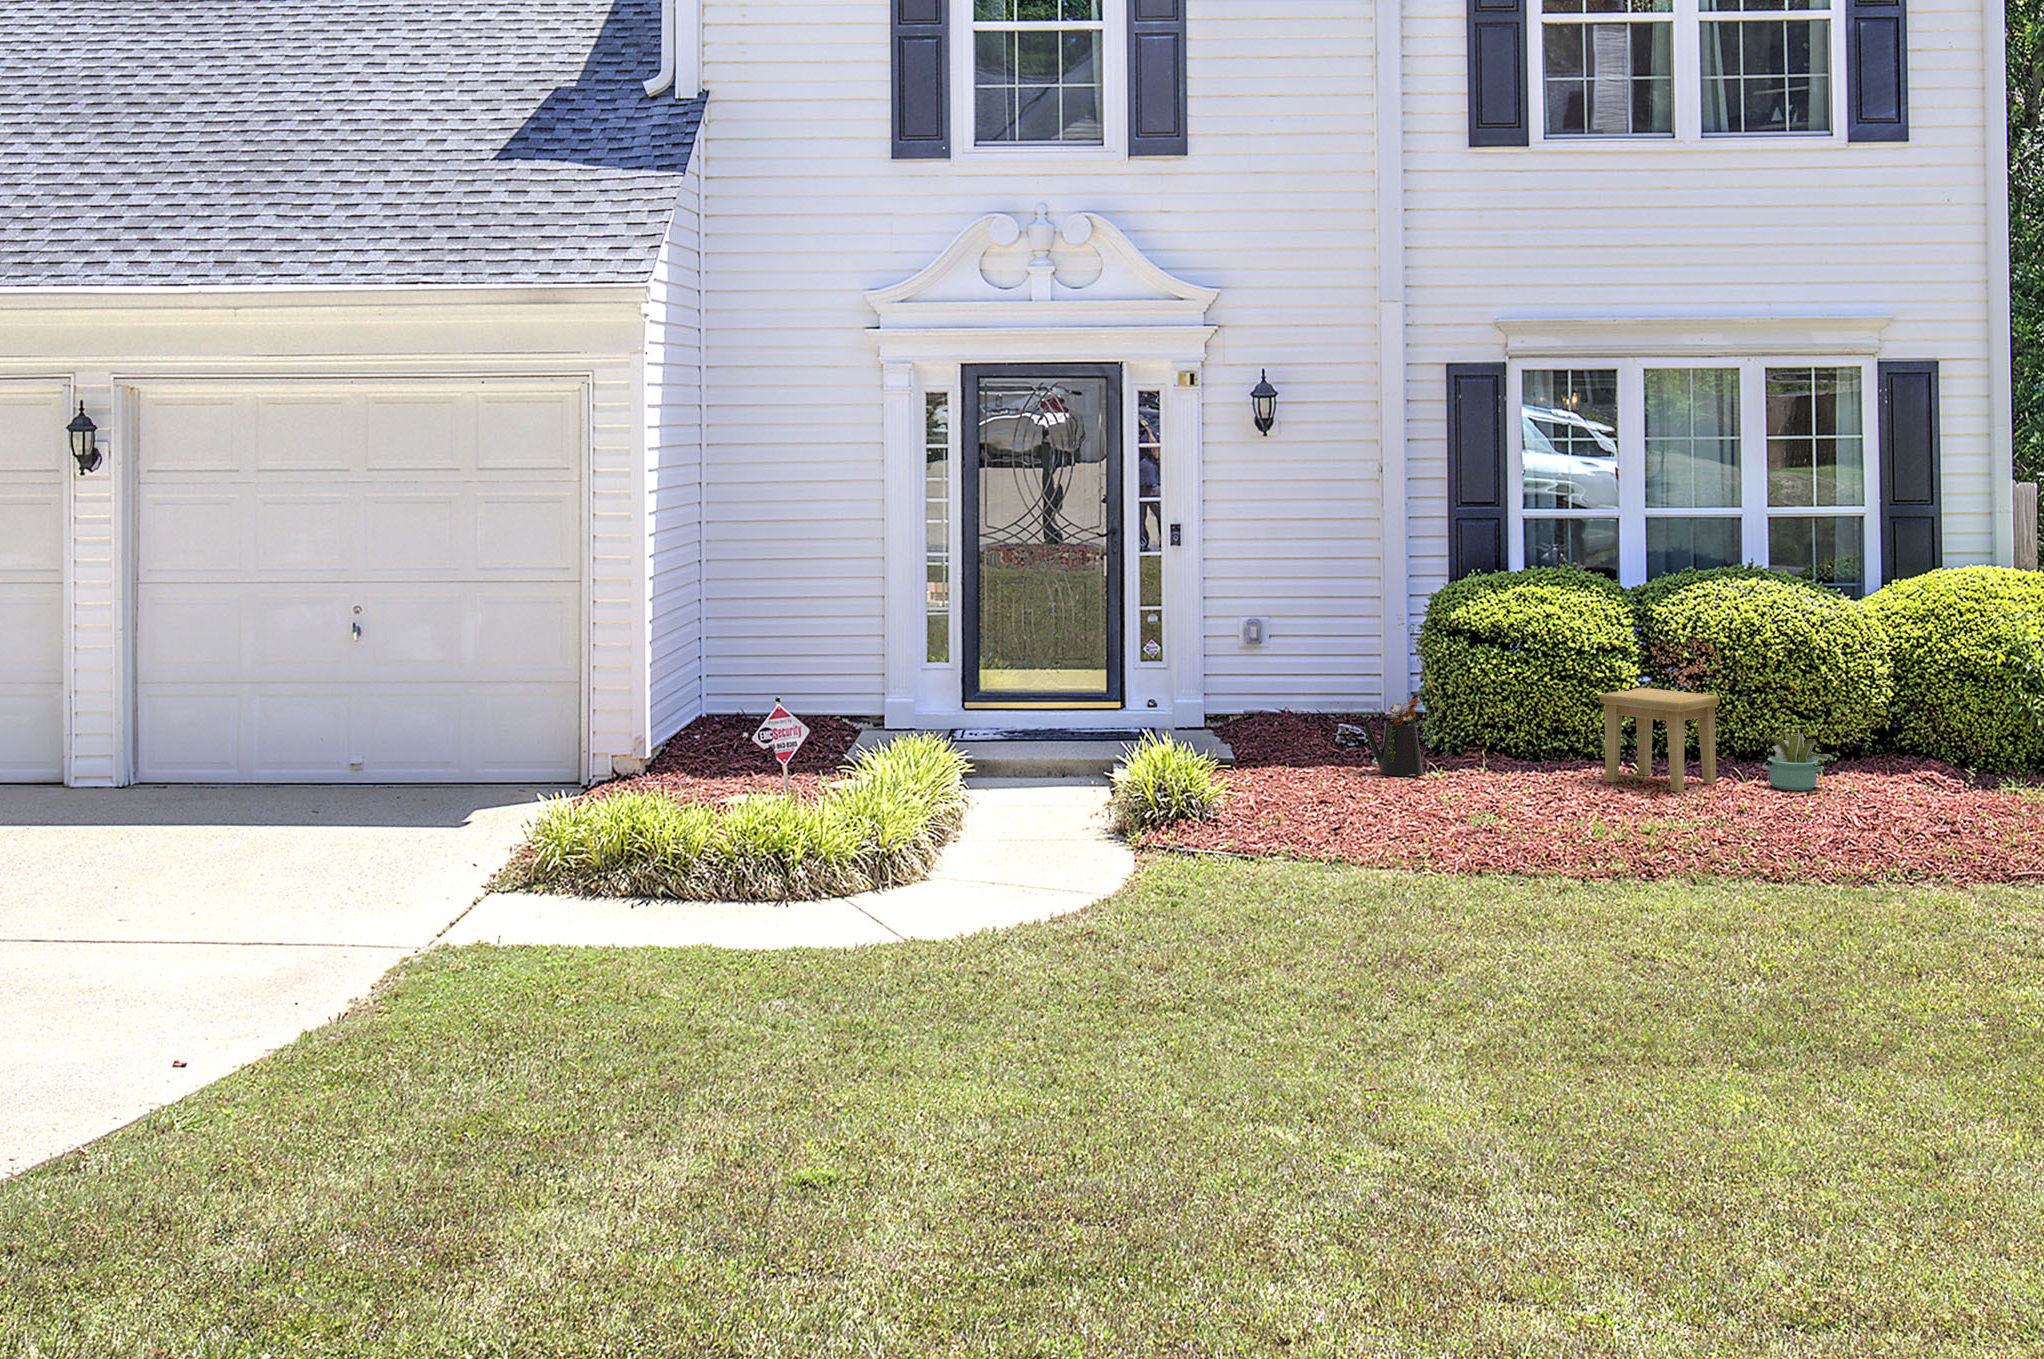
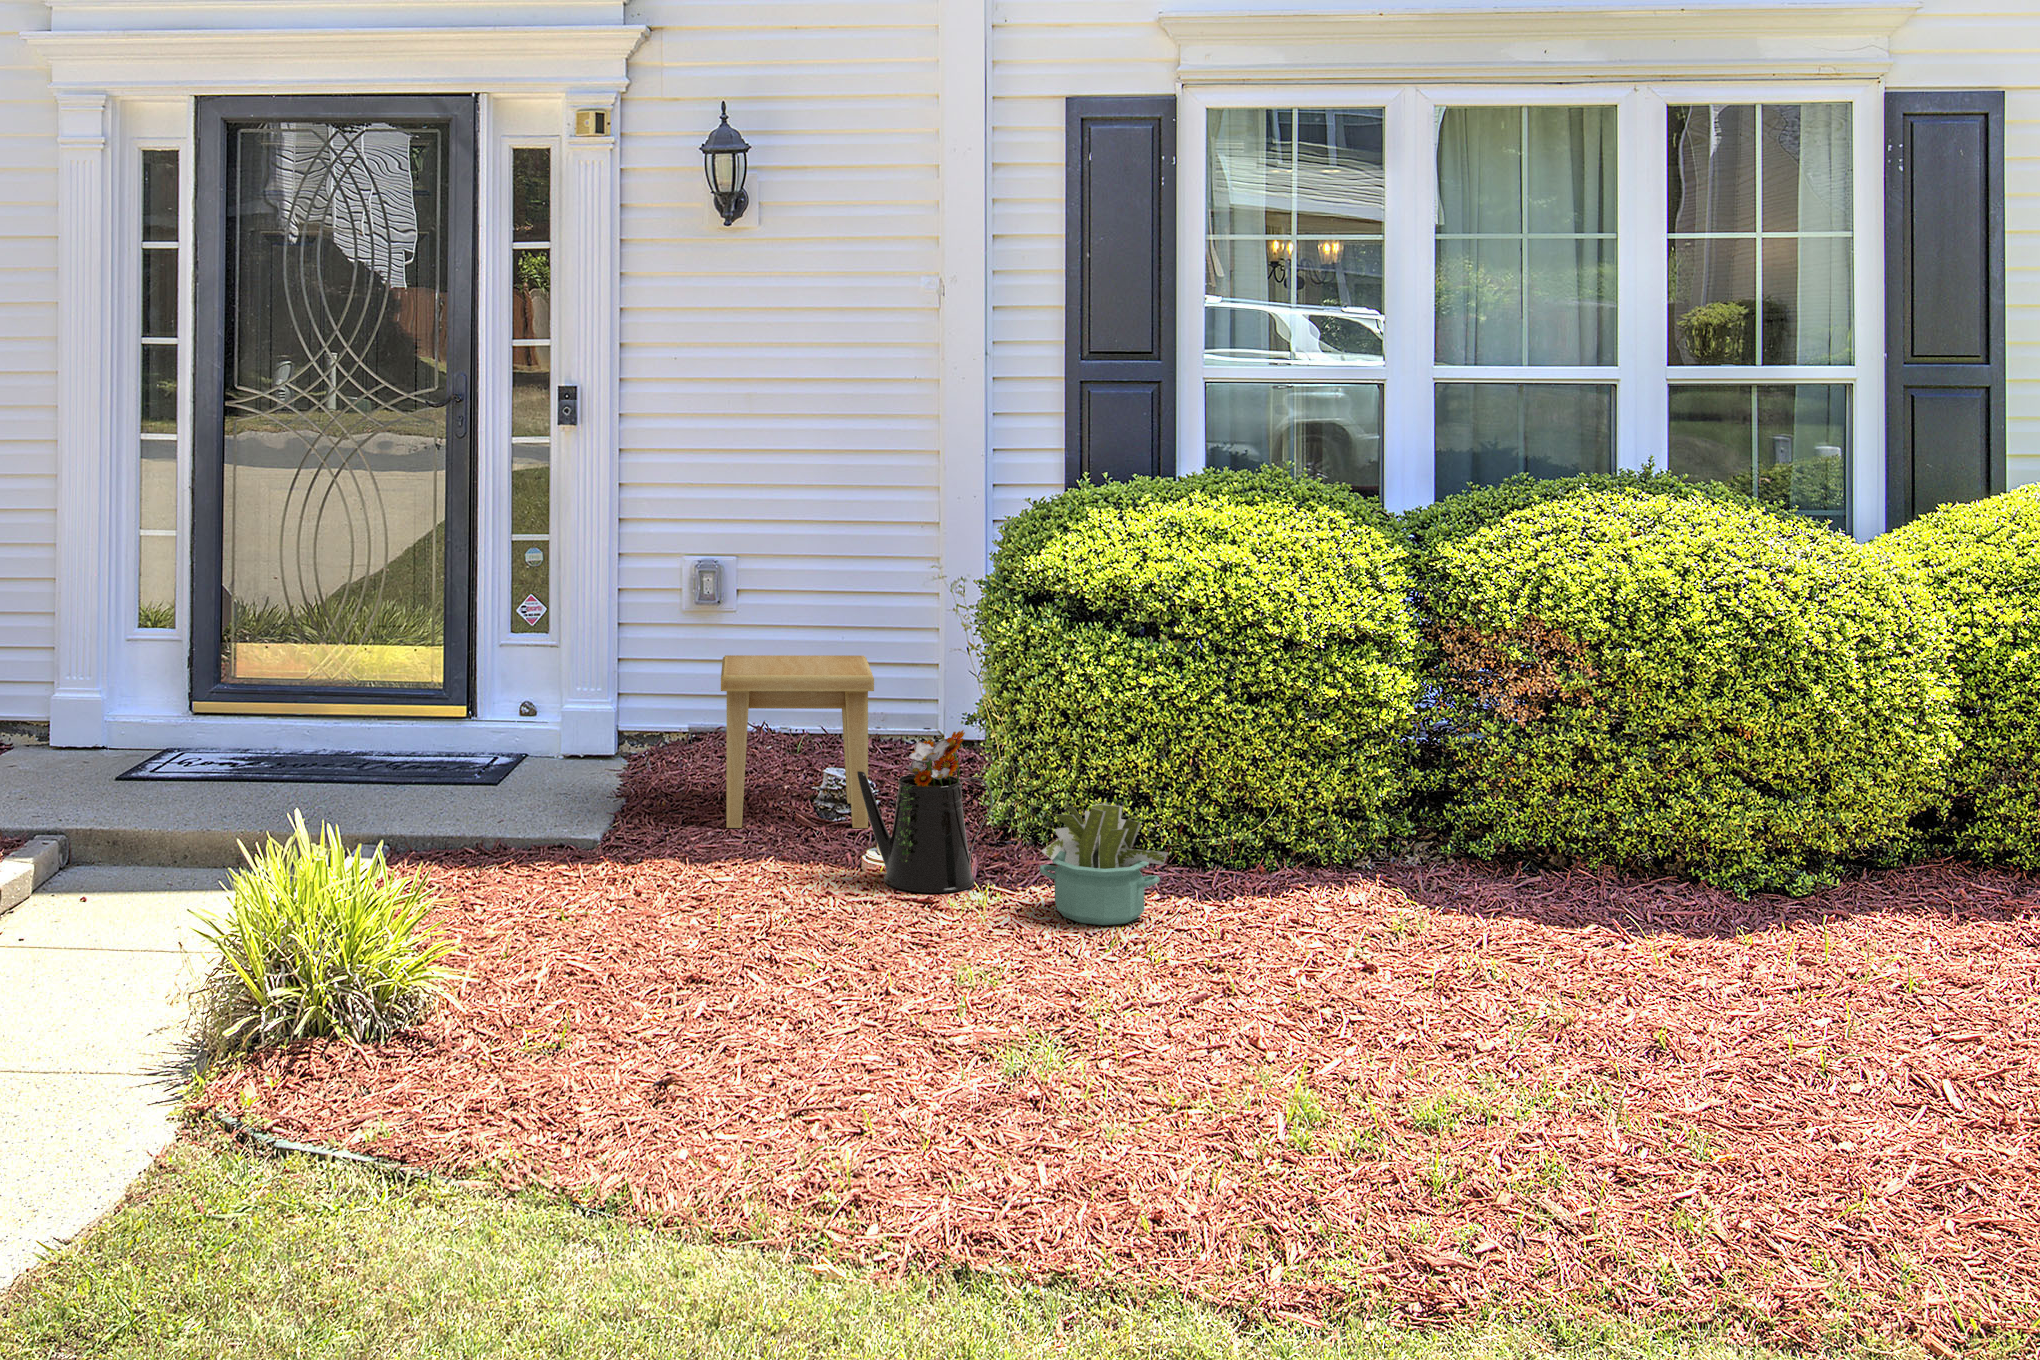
side table: present [1600,688,1720,792] -> present [721,655,874,828]
decorative plant: present [1762,734,1829,791] -> present [1040,803,1168,925]

